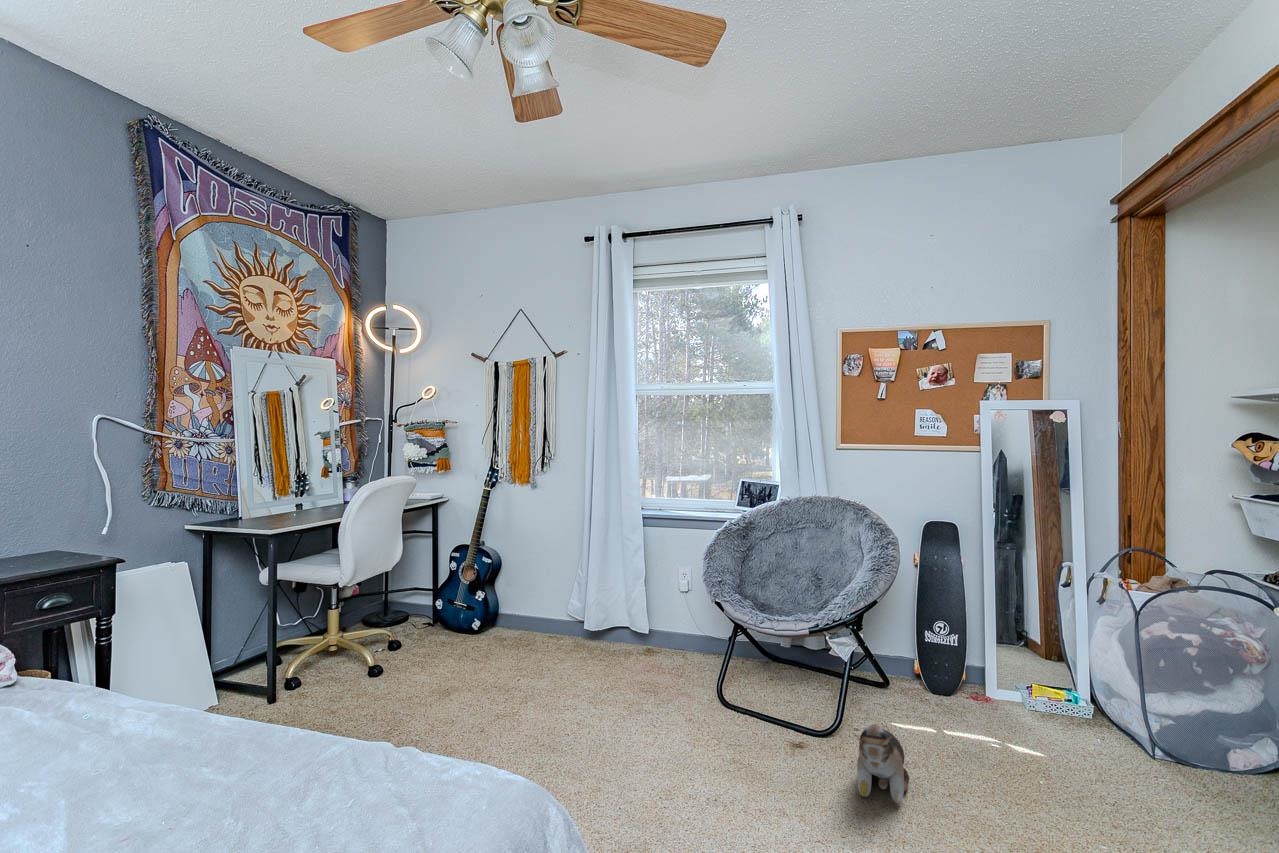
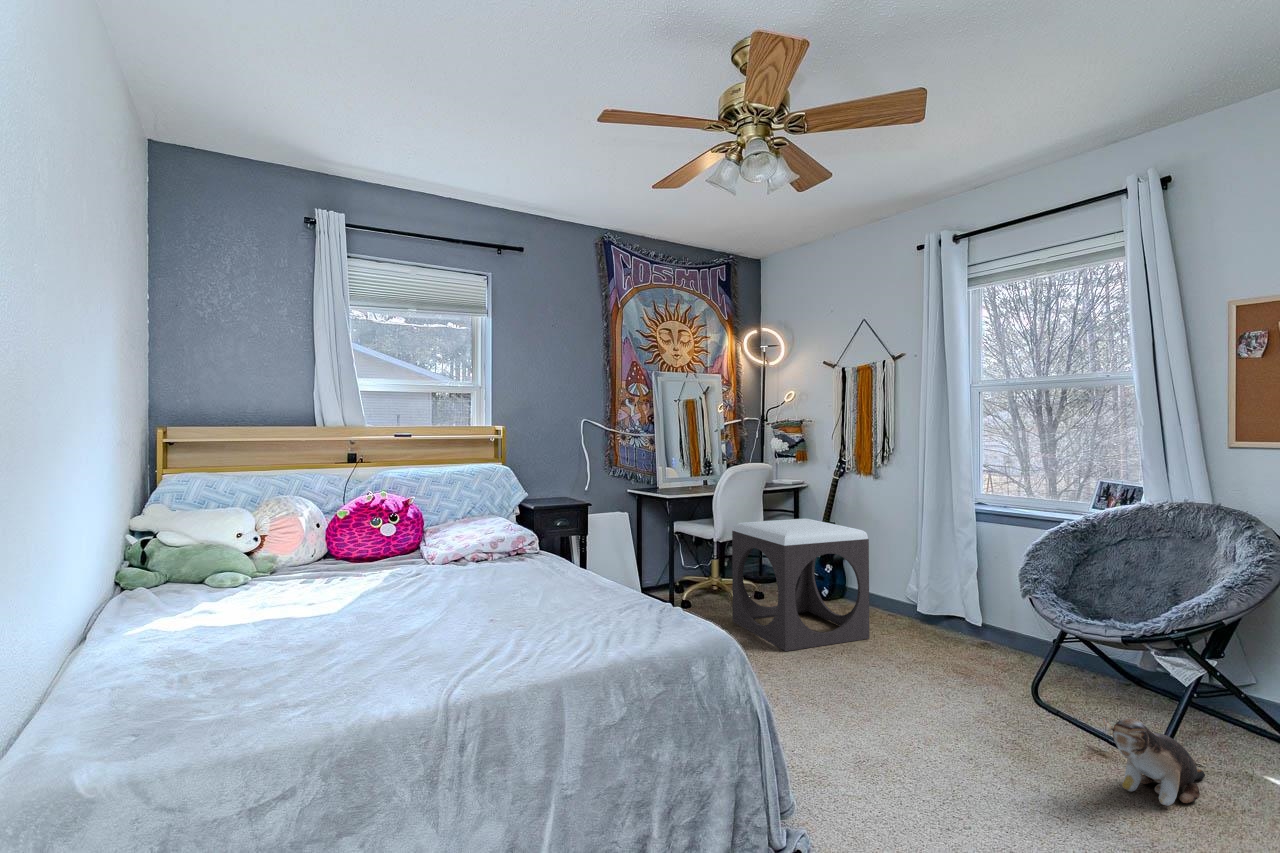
footstool: none [373,542,549,724] -> present [732,518,869,651]

